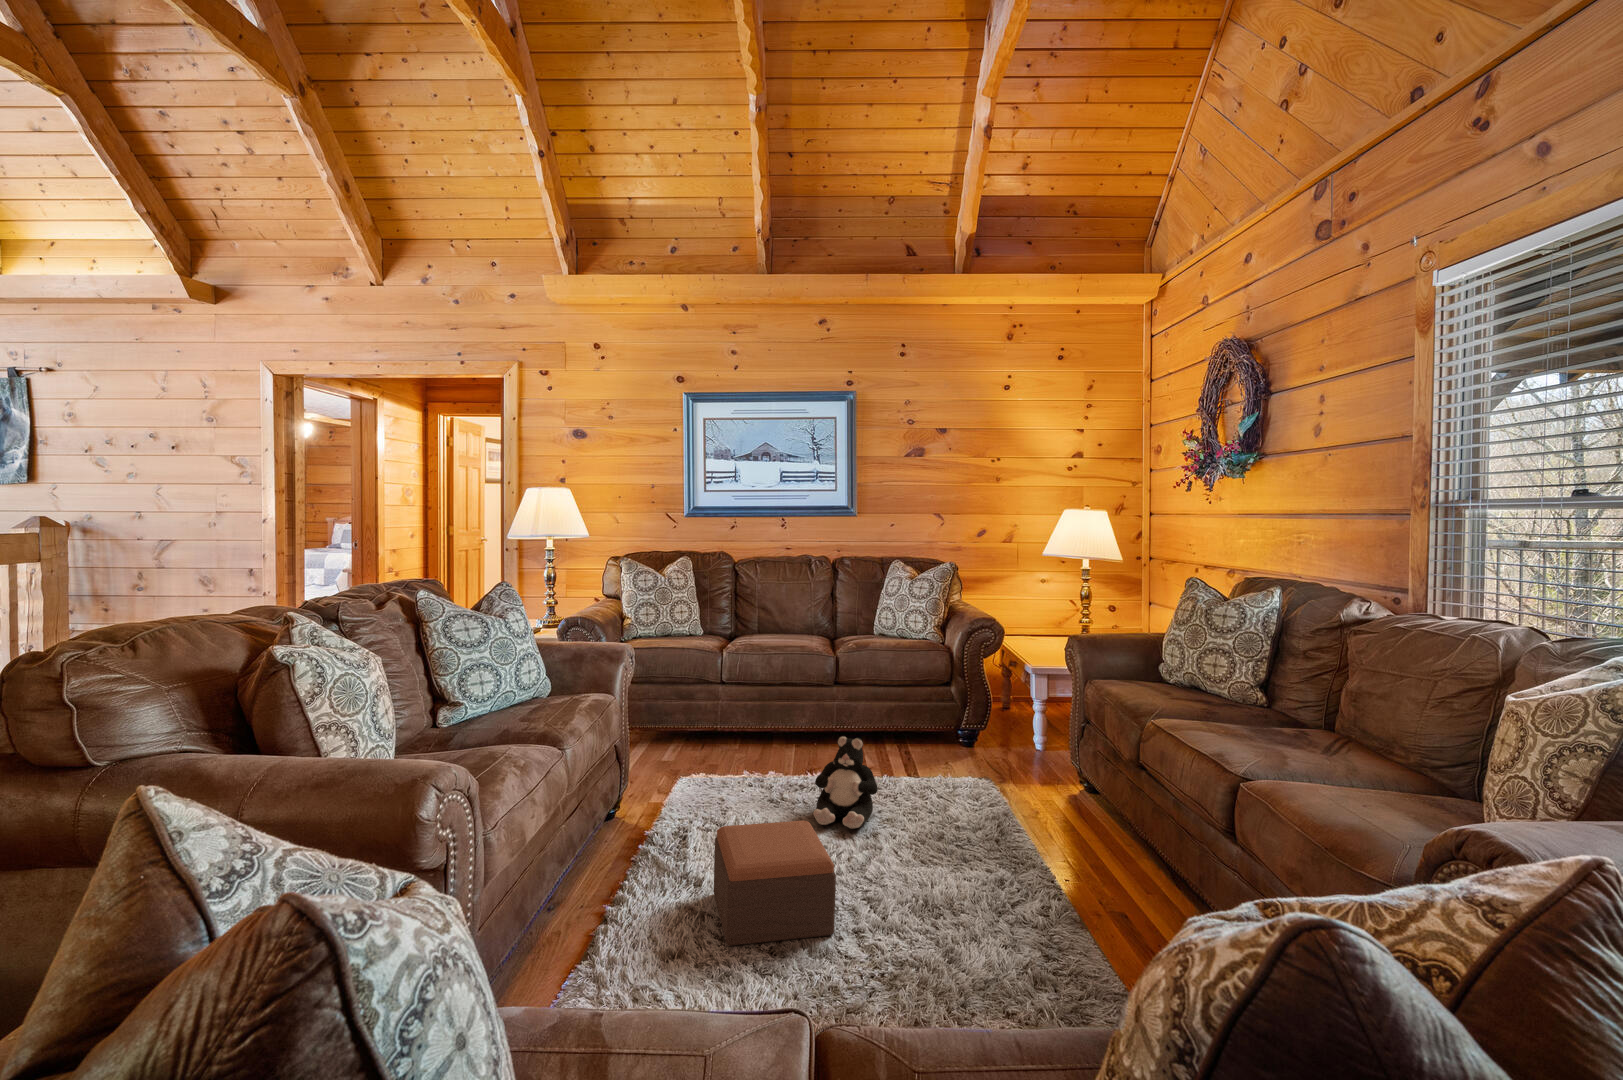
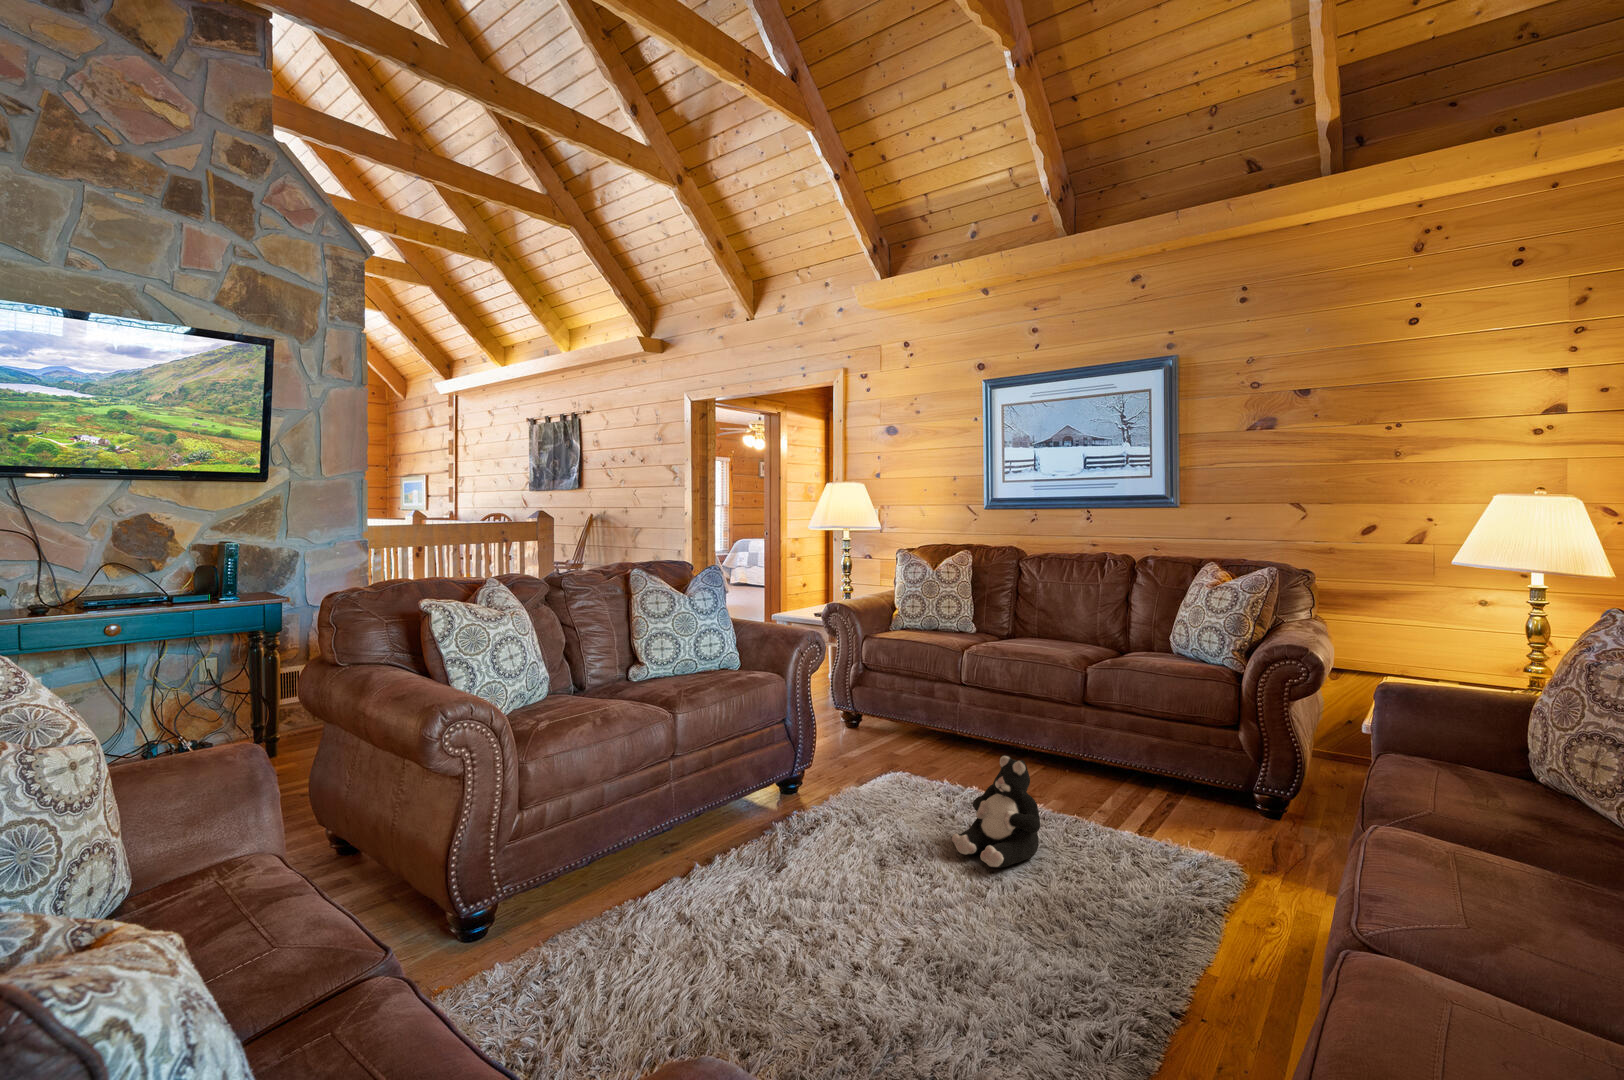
footstool: present [714,821,836,946] -> none [729,821,879,973]

